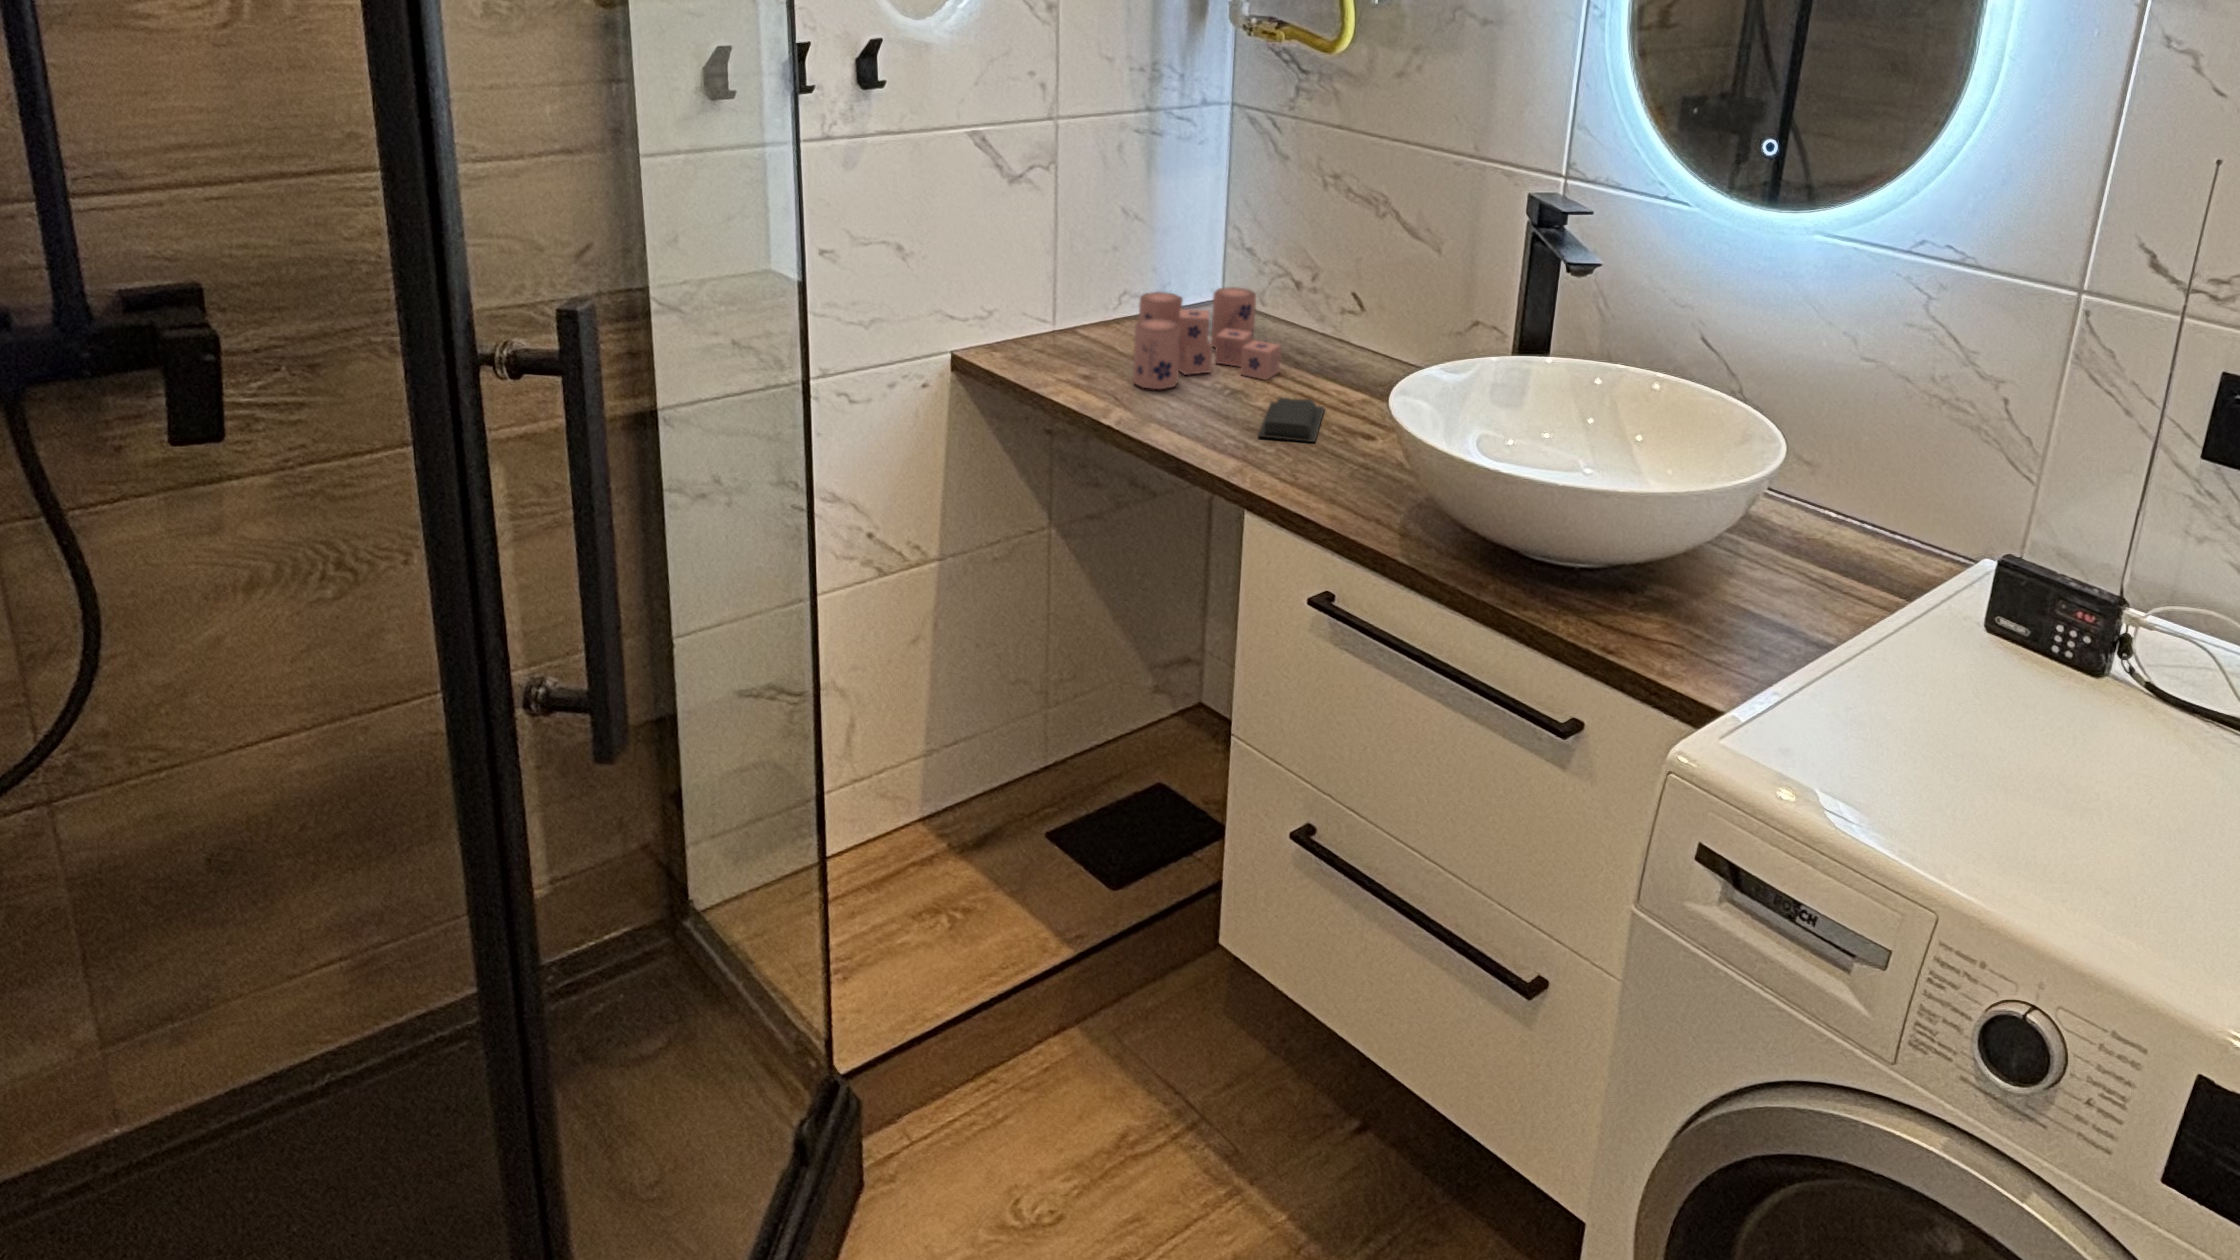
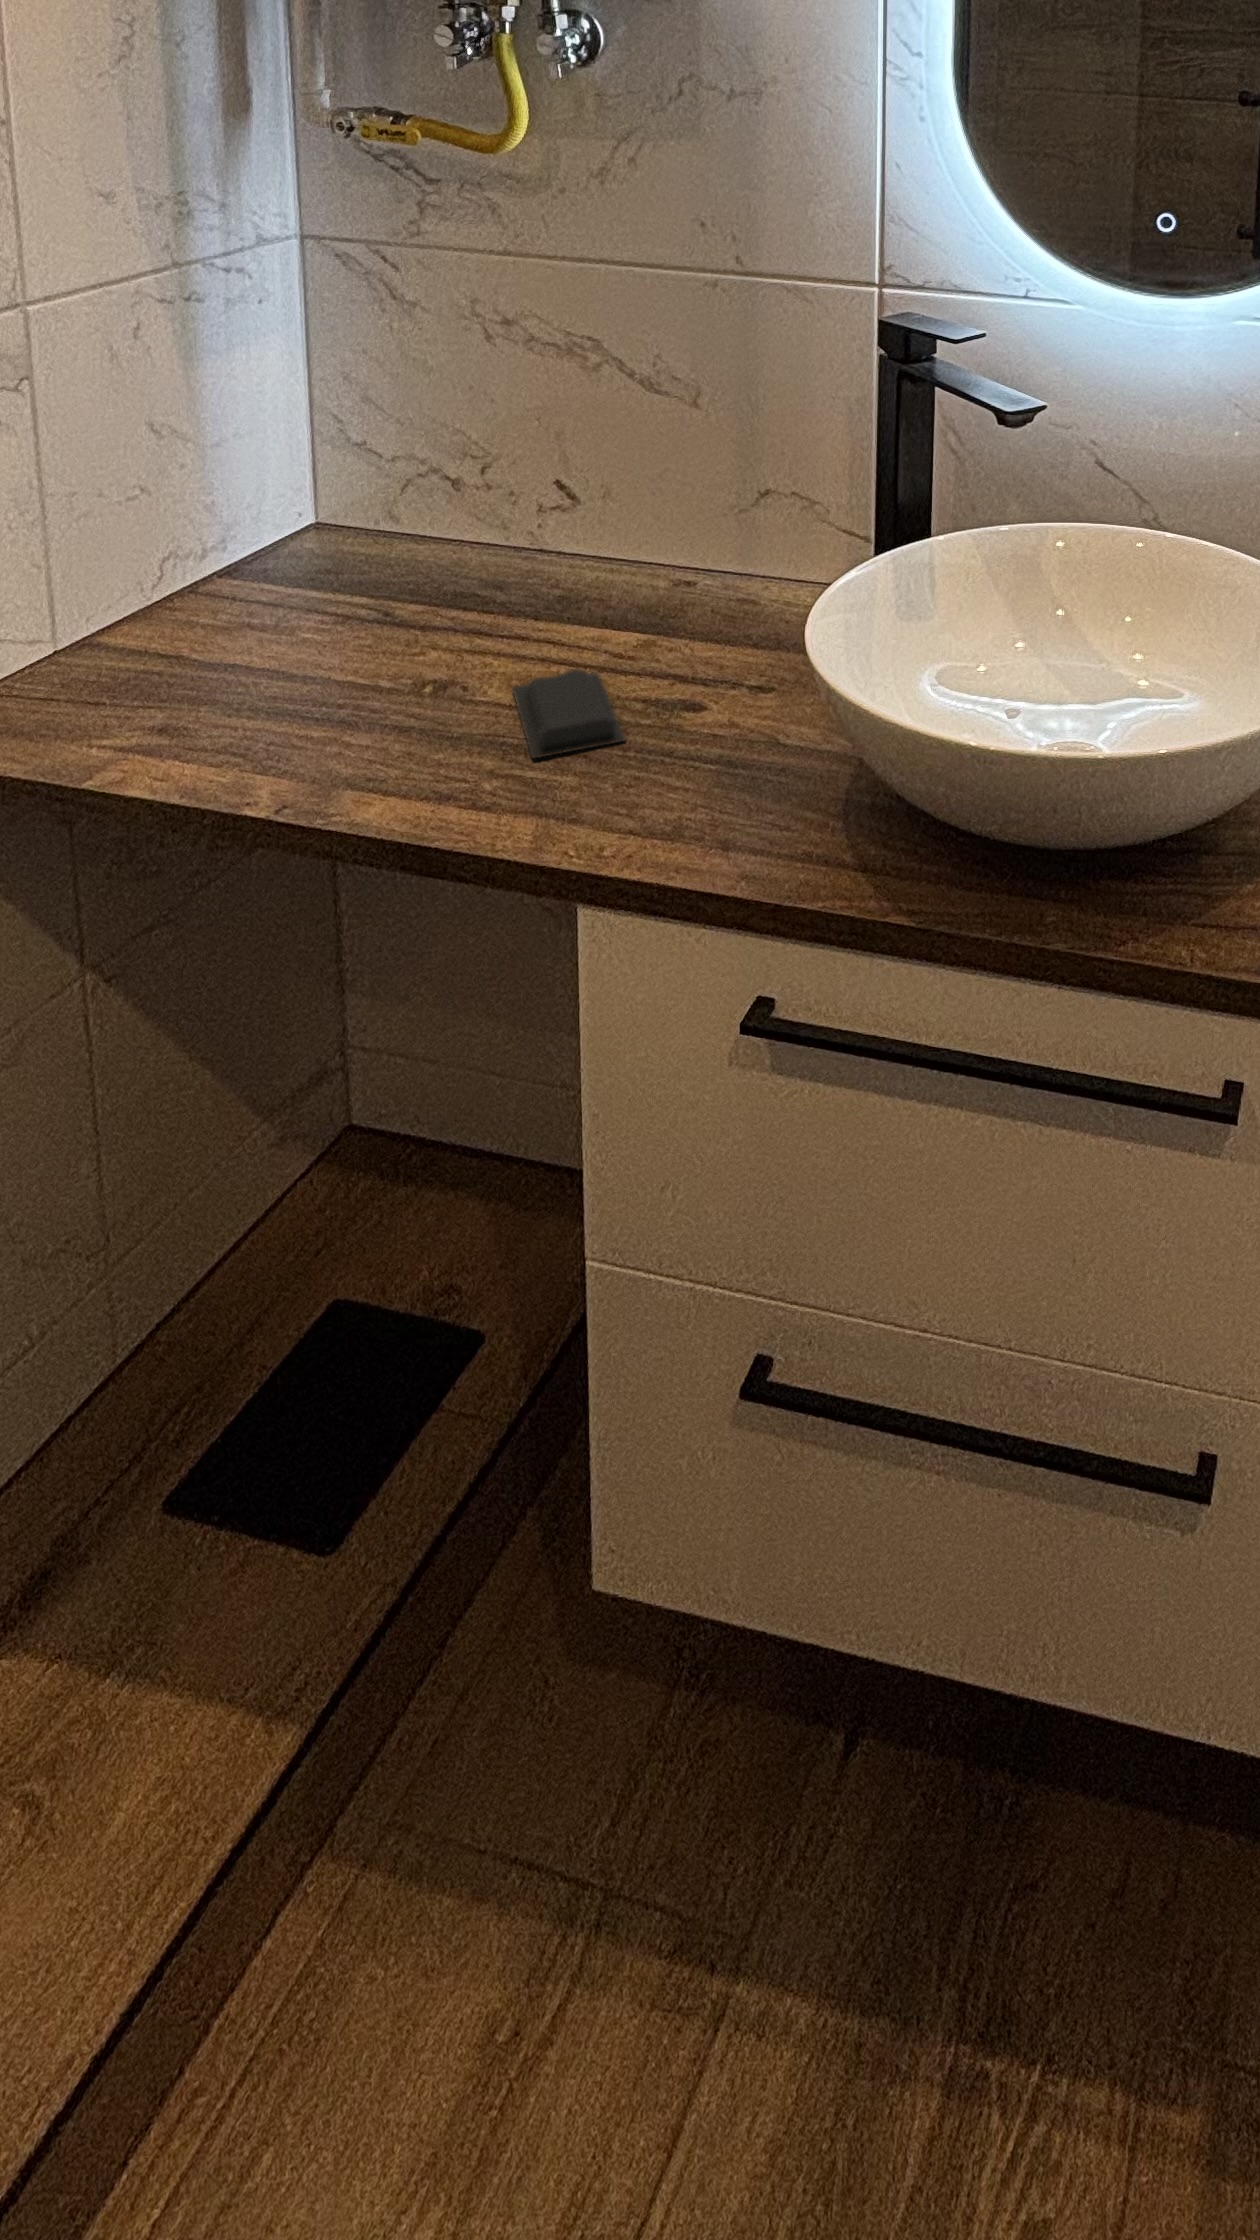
candle: present [1133,287,1281,389] -> none [227,510,486,721]

